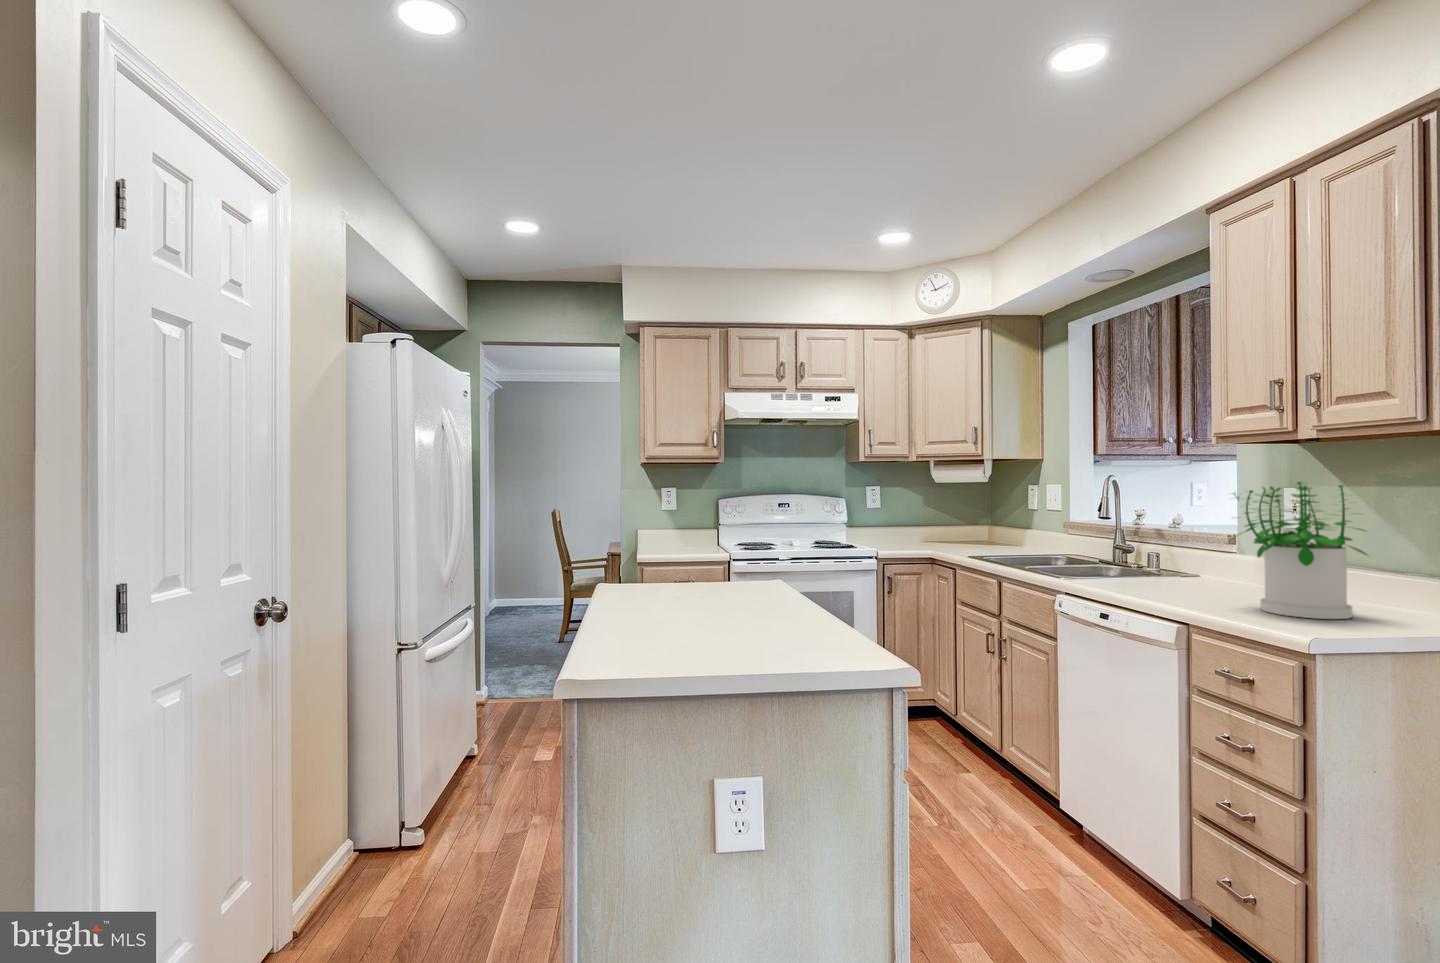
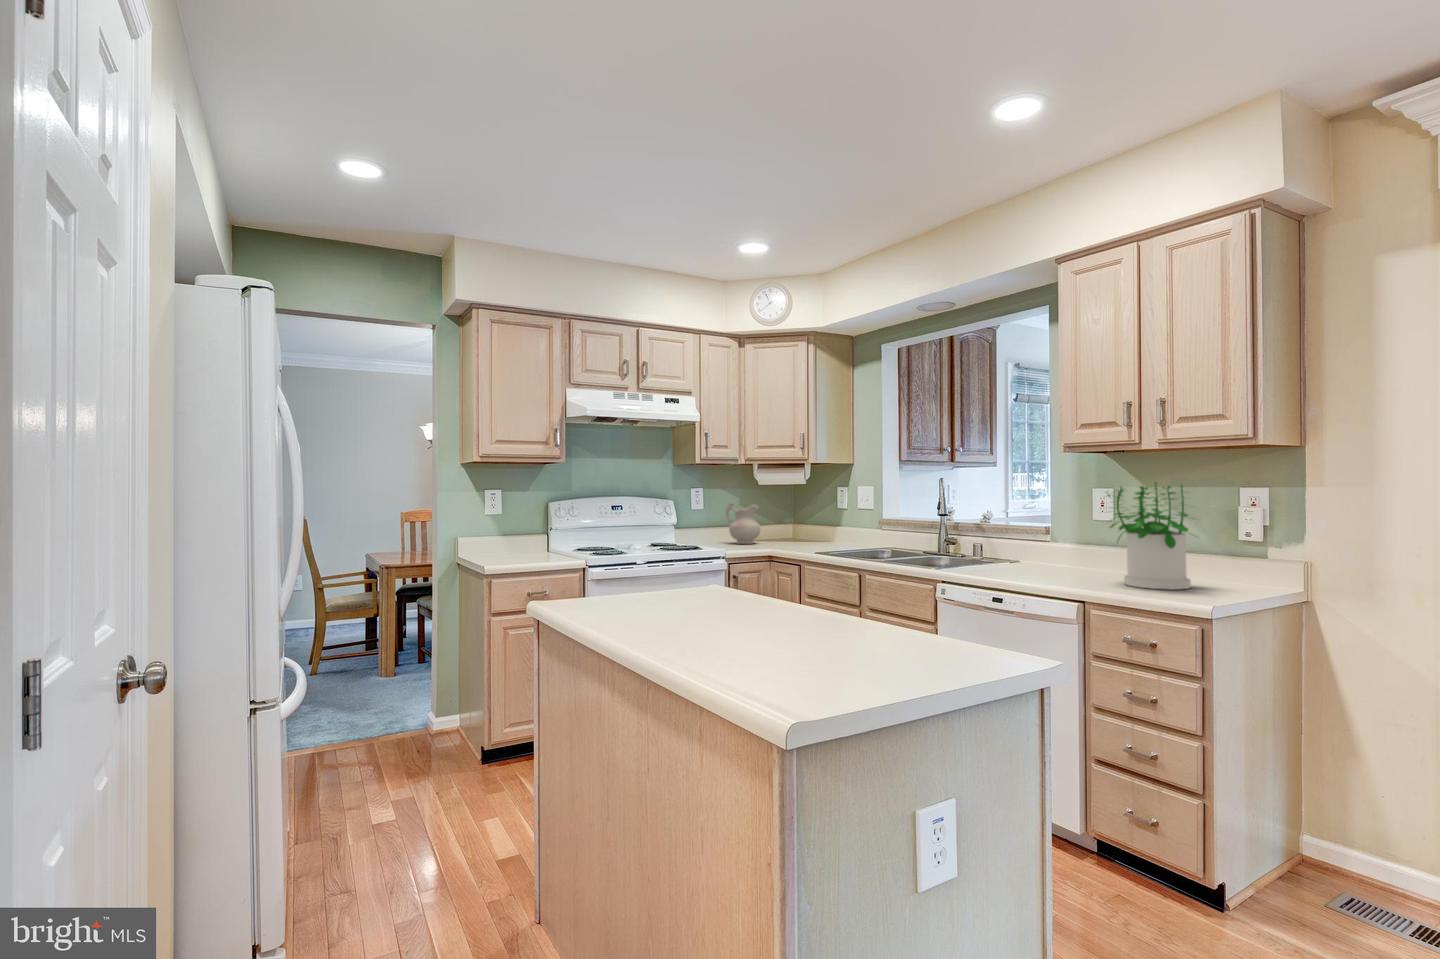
ceramic pitcher: none [902,501,938,544] -> present [726,504,760,544]

